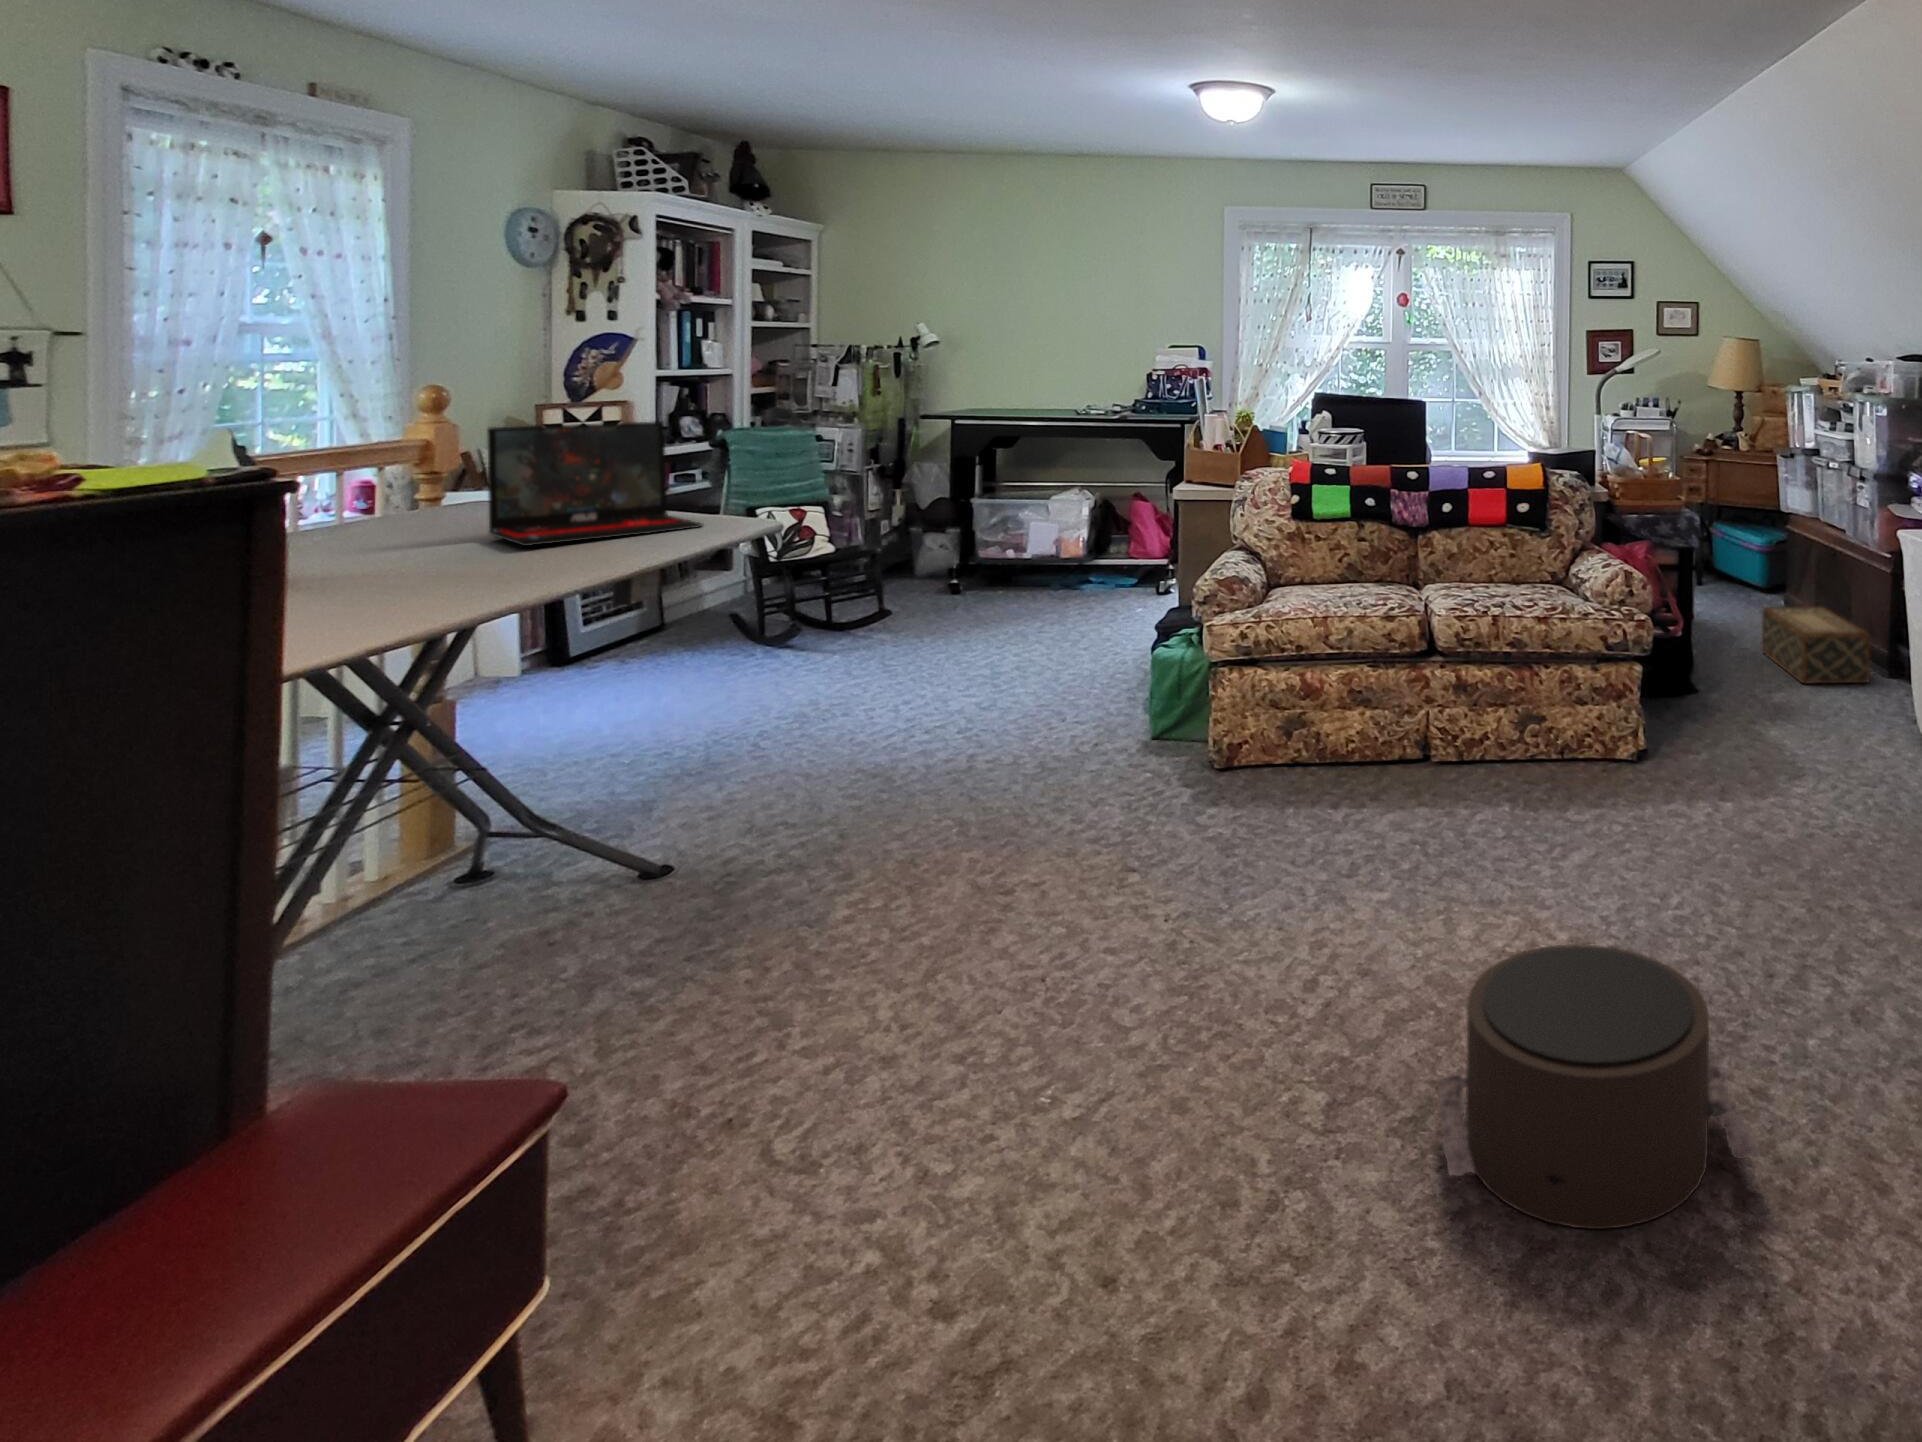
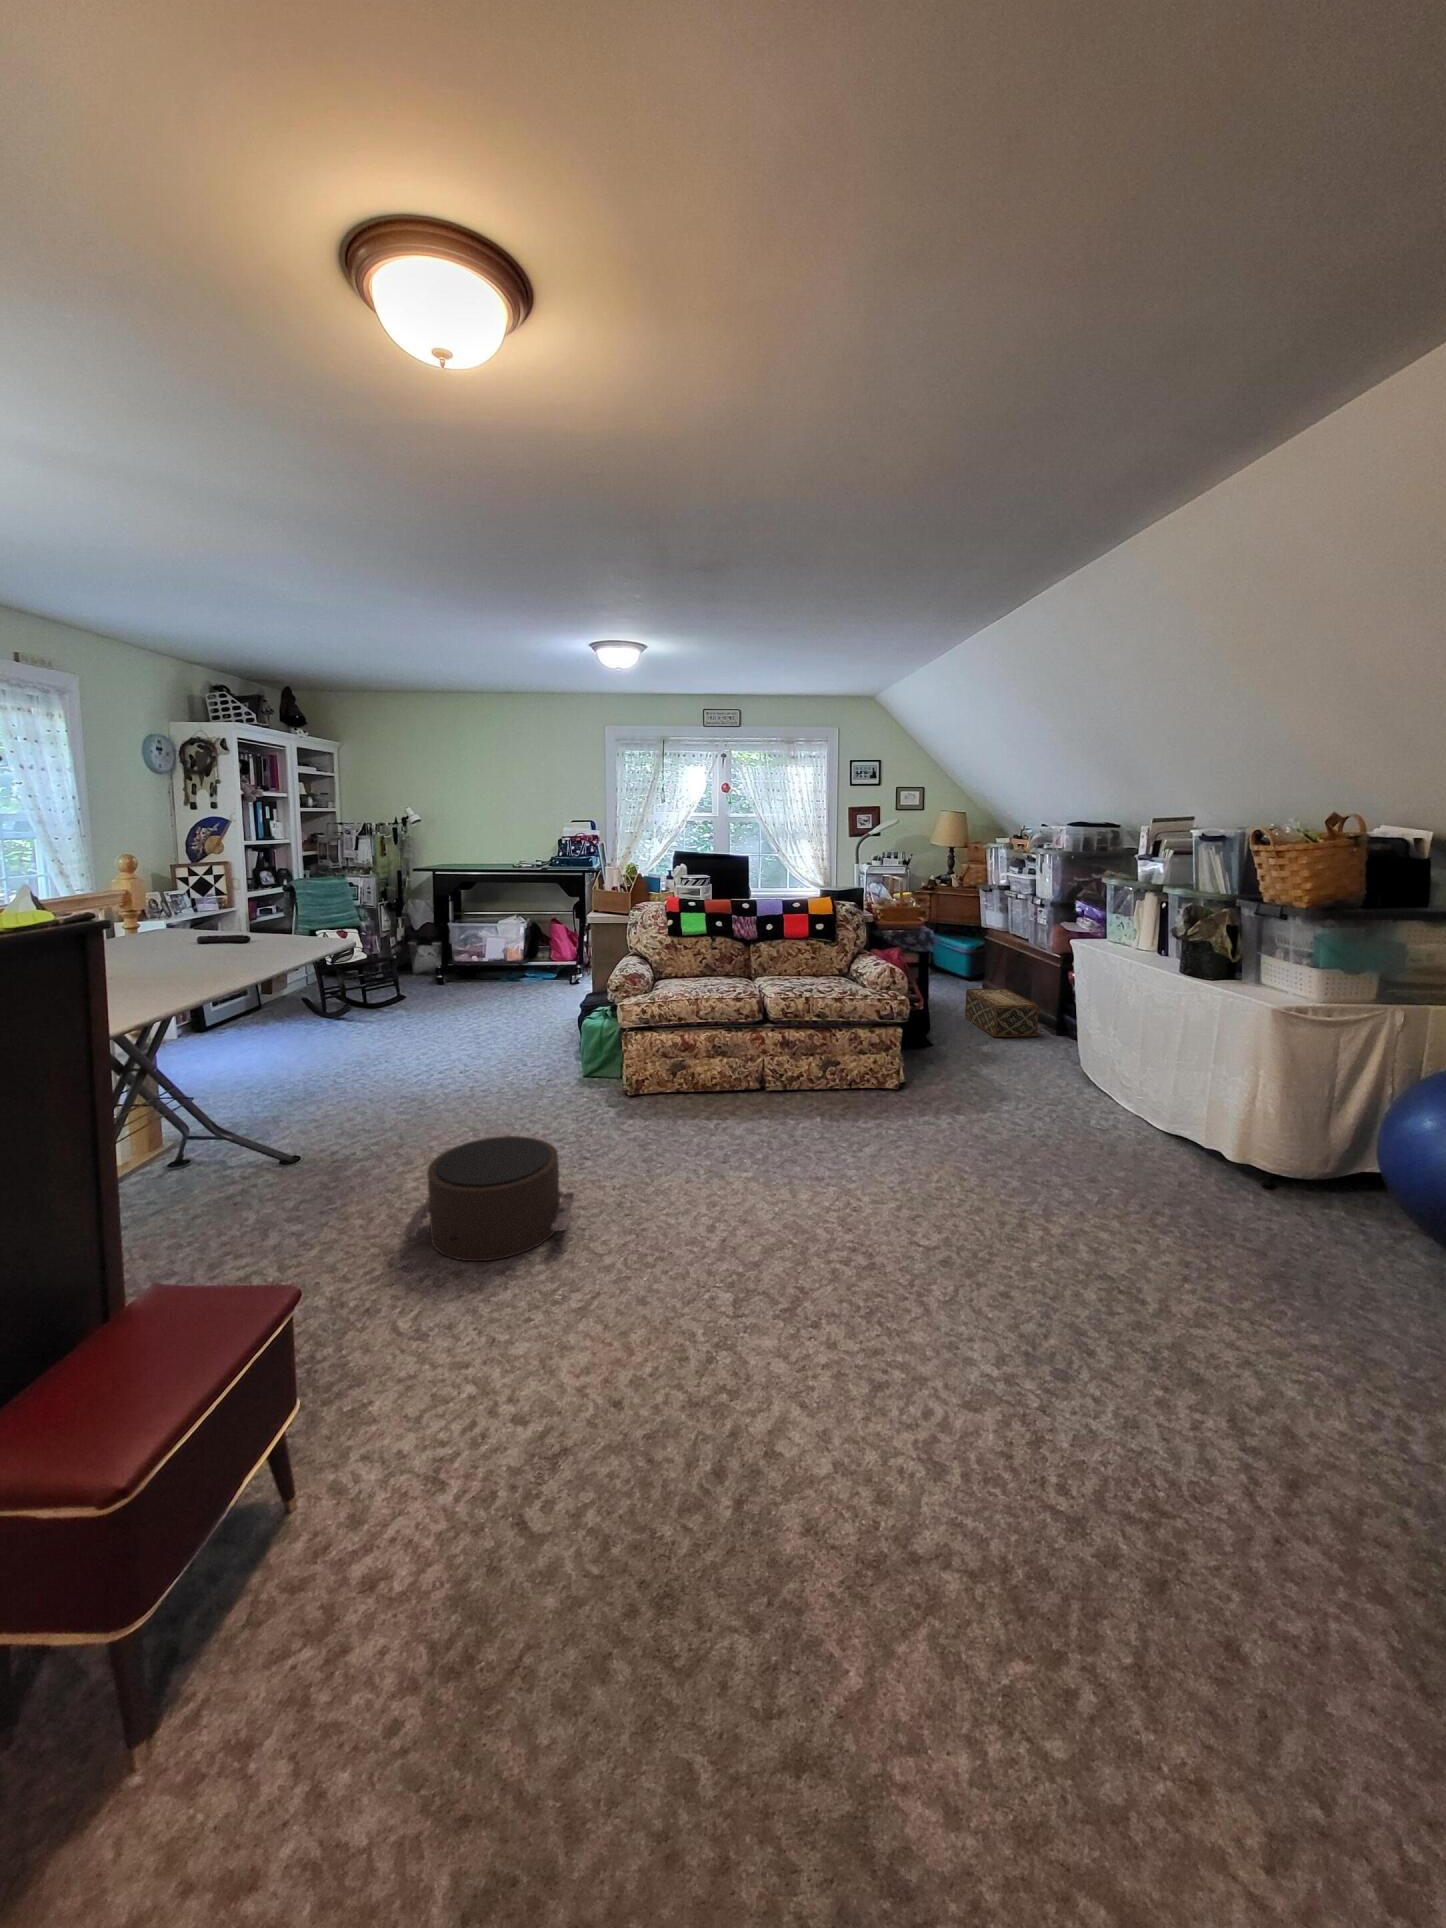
laptop: present [488,421,702,546] -> none [151,876,297,958]
pouf: present [1438,944,1761,1229] -> present [403,1136,574,1261]

